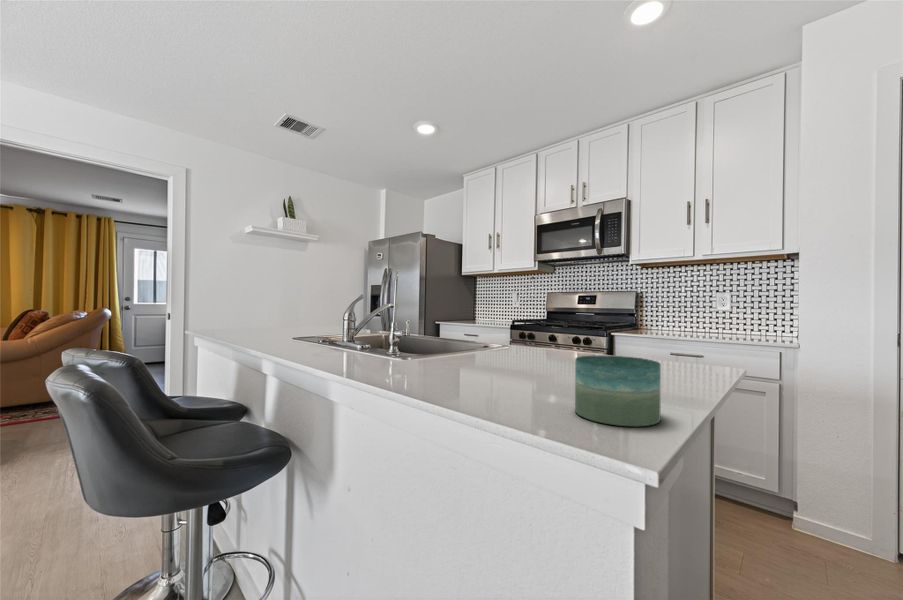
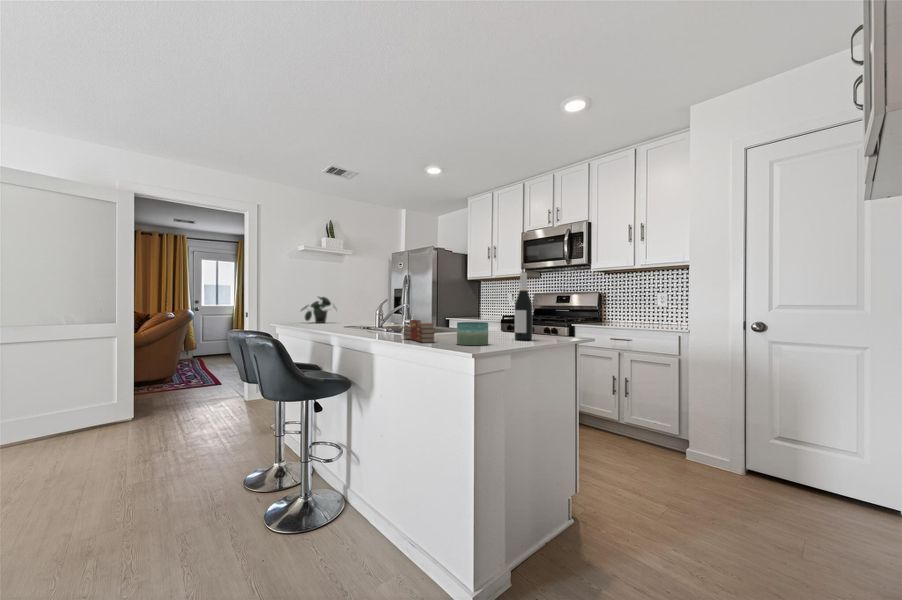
wine bottle: none [646,245,687,387] -> present [515,272,533,340]
potted plant: none [246,294,298,329] -> present [302,297,331,323]
book: none [421,345,512,408] -> present [403,320,435,343]

